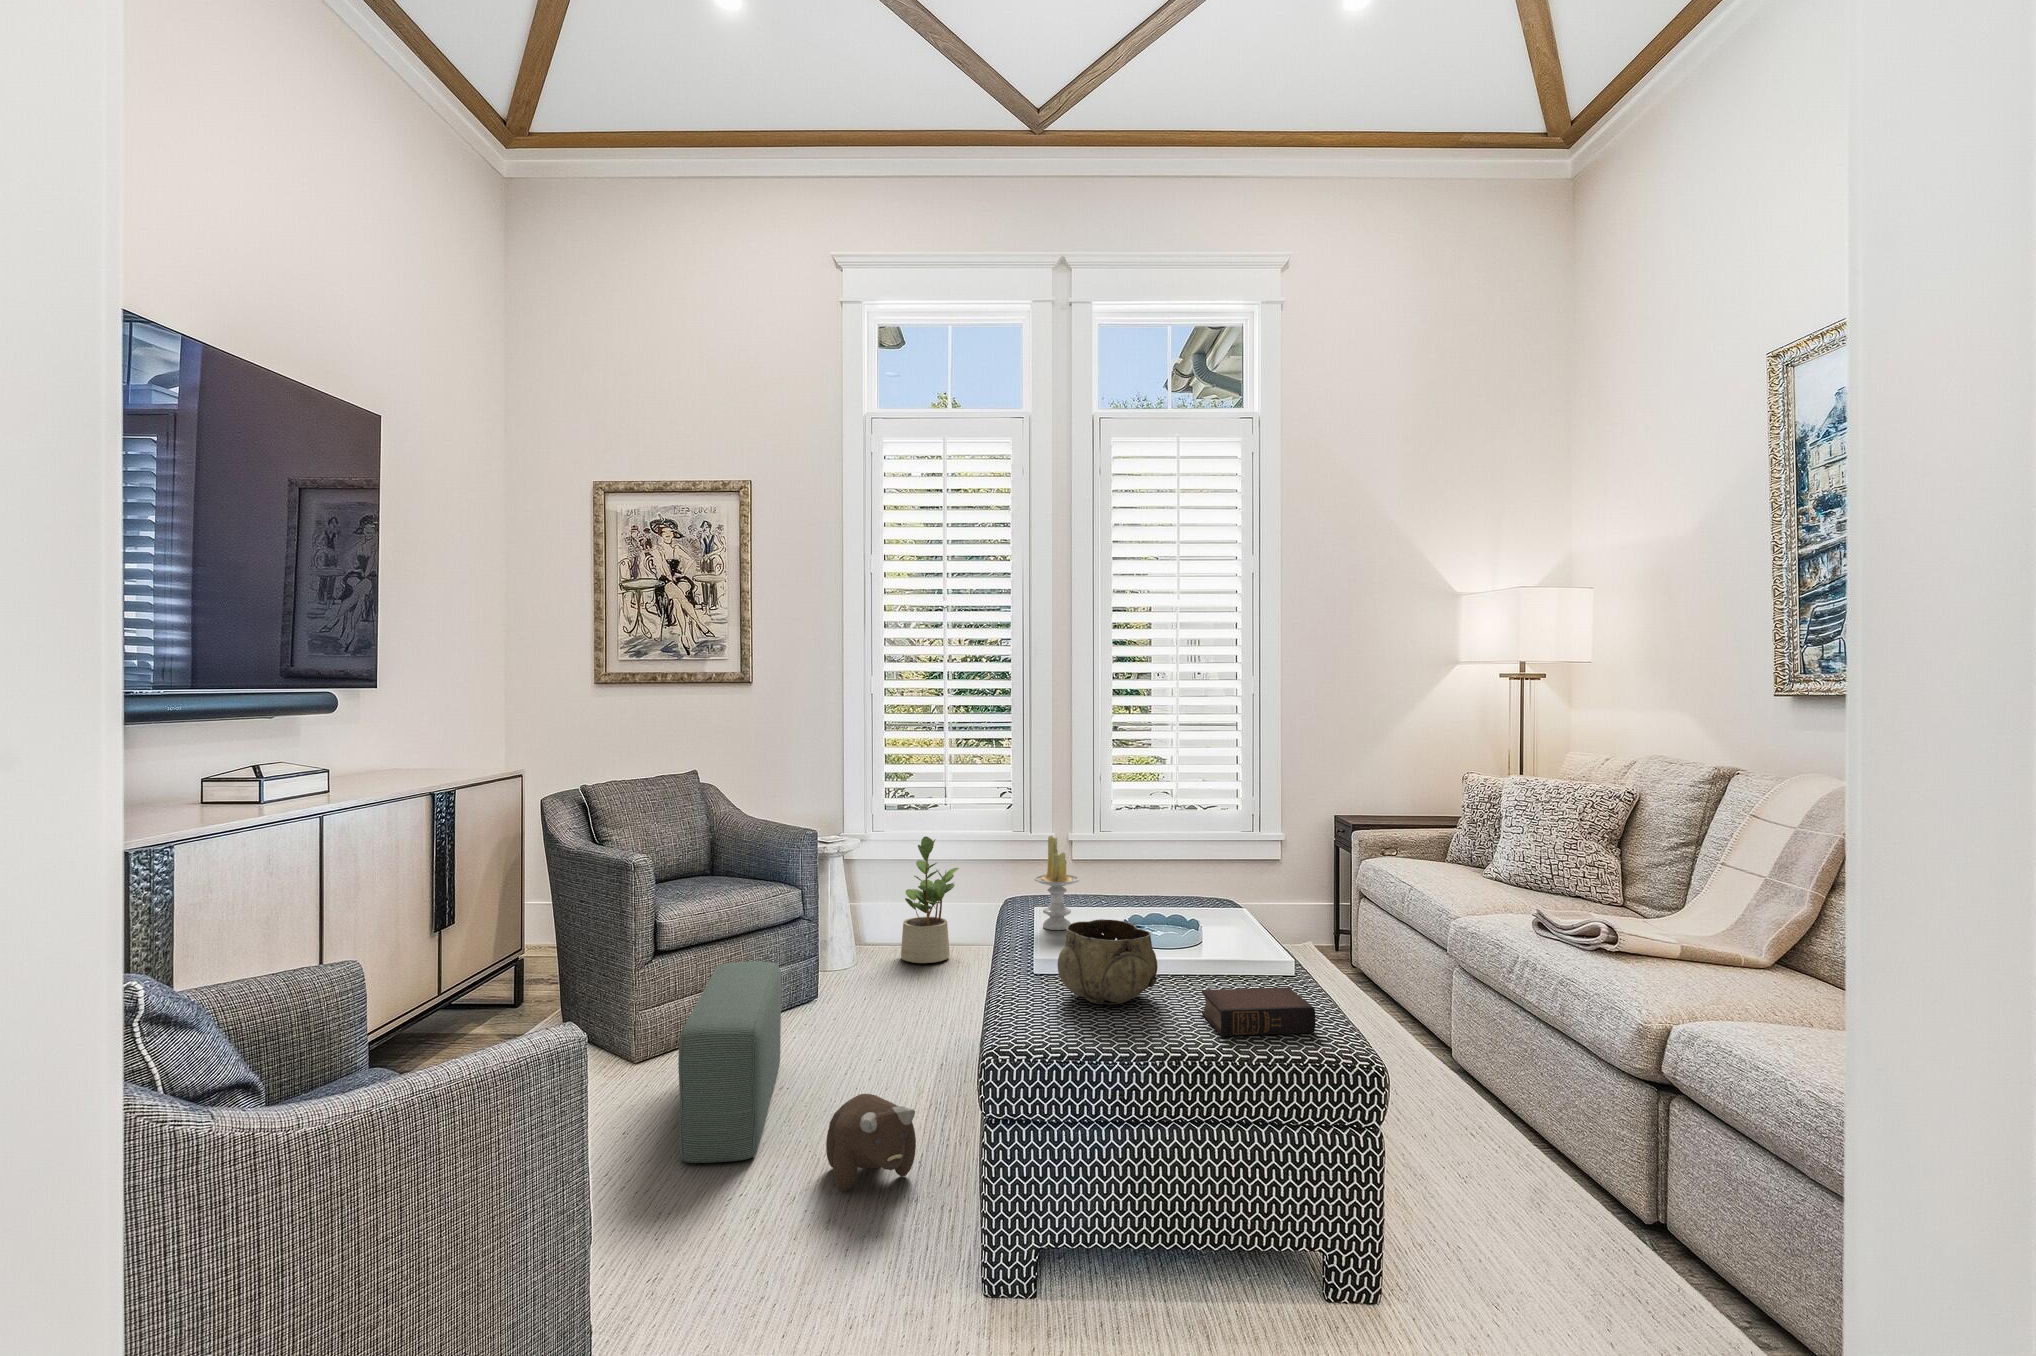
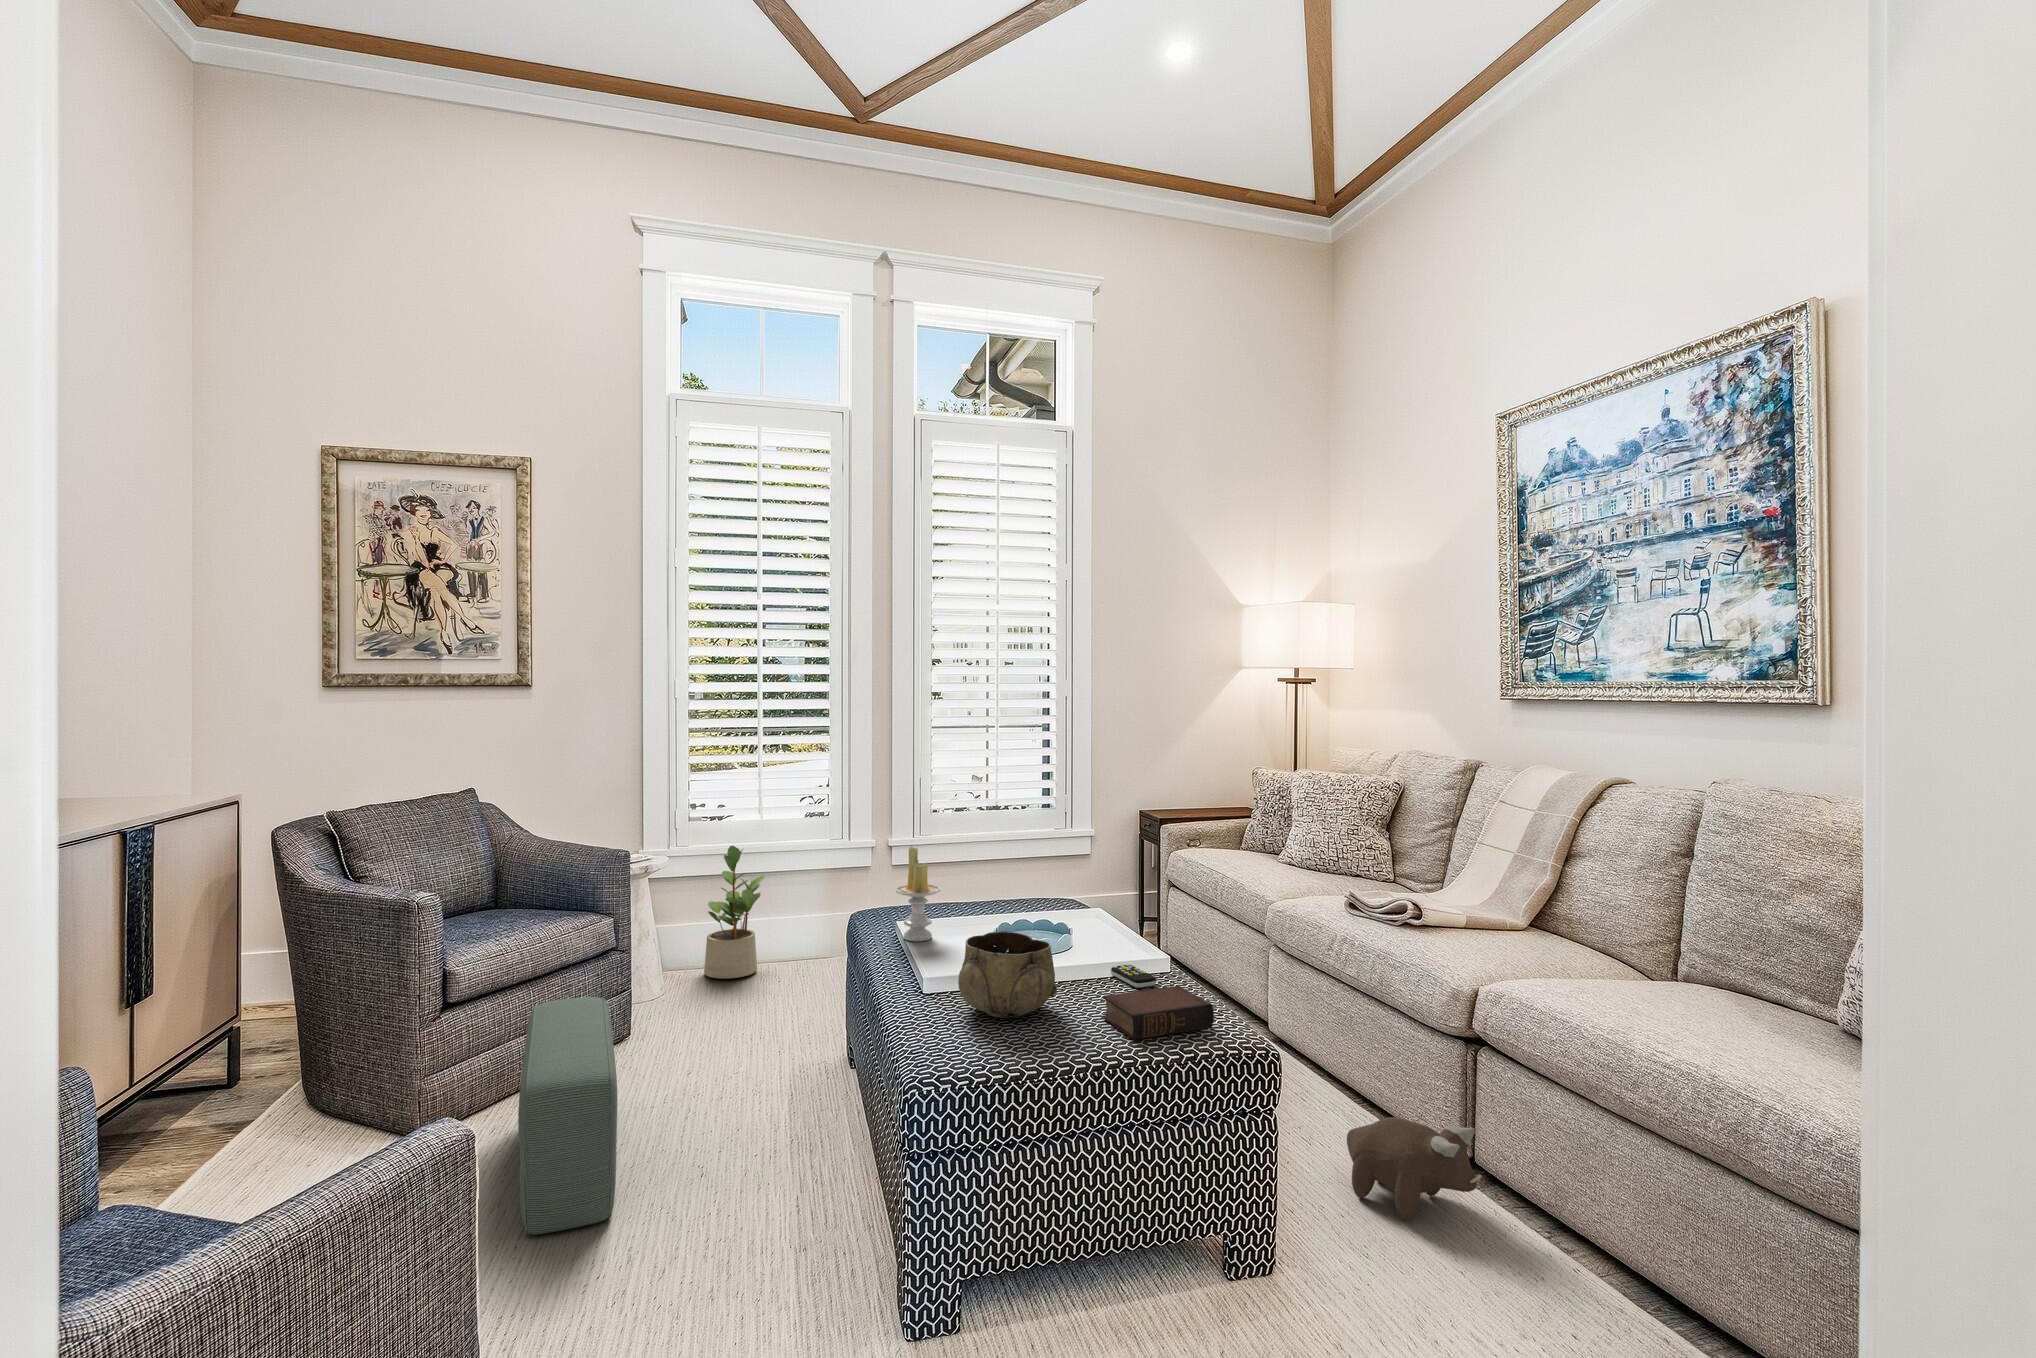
remote control: none [1234,965,1277,989] -> present [1111,964,1156,988]
plush toy: present [826,1094,916,1191] -> present [1347,1117,1481,1220]

